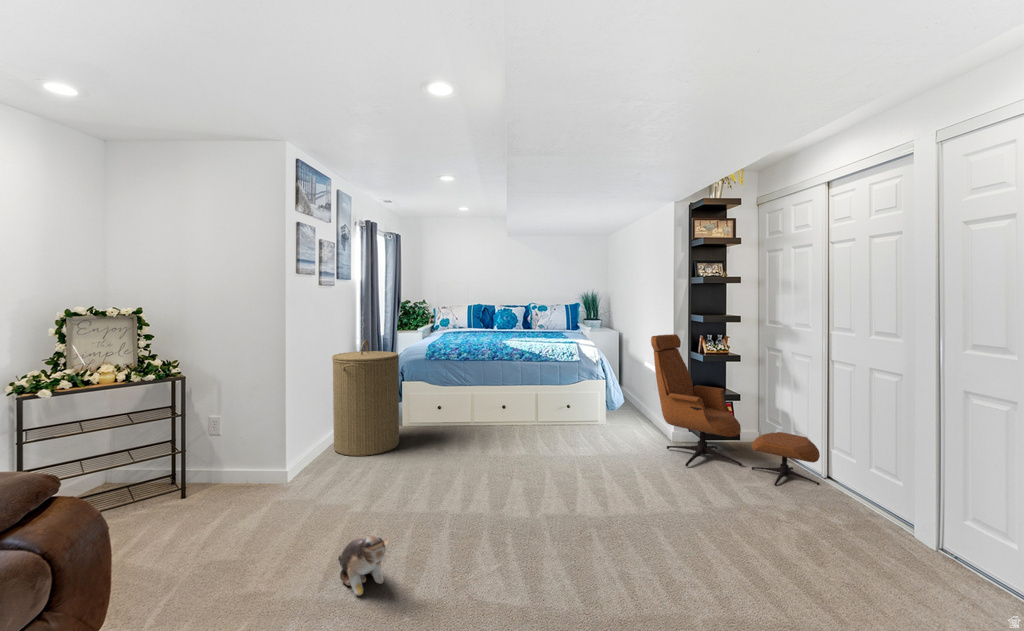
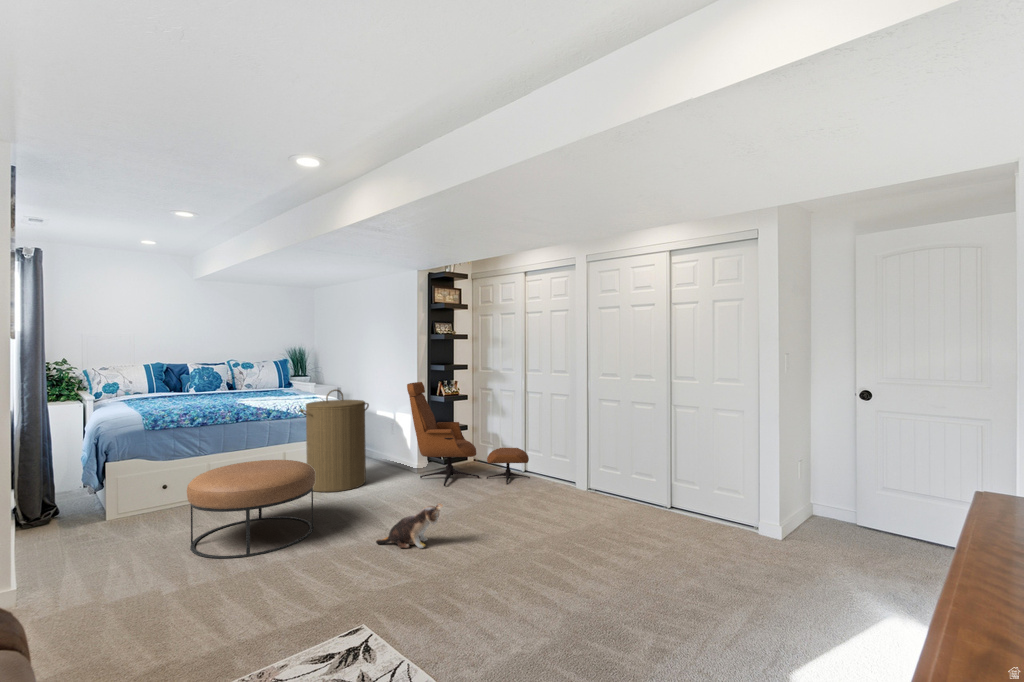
laundry hamper: present [332,340,399,456] -> present [300,389,369,492]
ottoman: none [408,400,520,494] -> present [187,460,315,558]
plush toy: present [338,535,389,595] -> present [376,504,443,548]

